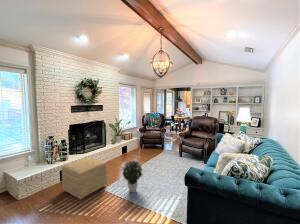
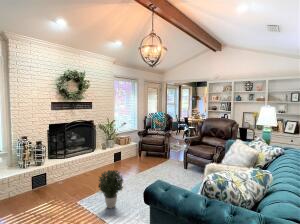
ottoman: present [62,158,107,199] -> none [31,164,83,212]

